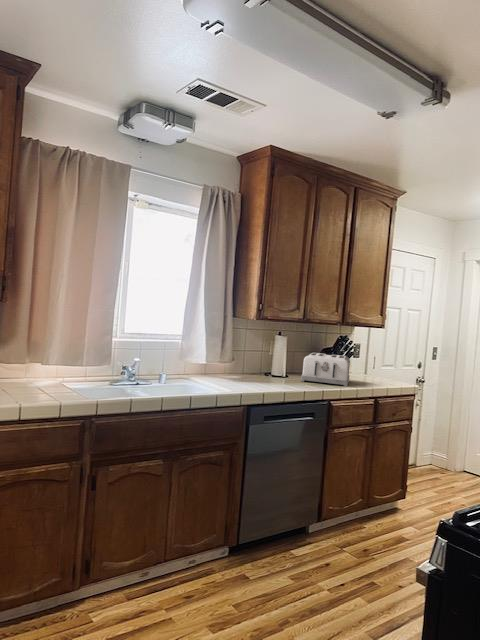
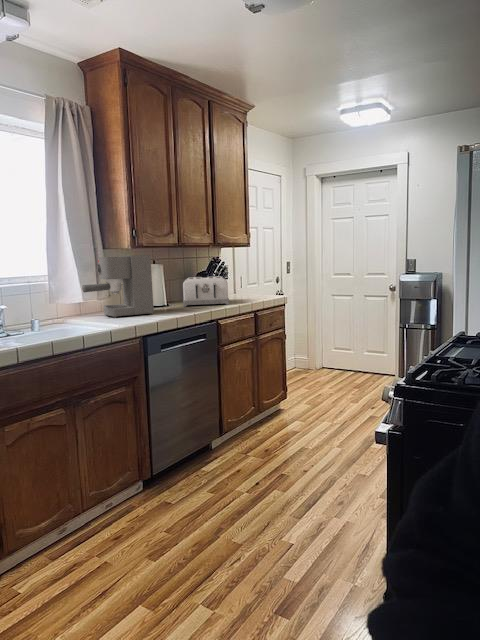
coffee maker: none [207,325,272,385] -> present [82,255,154,318]

